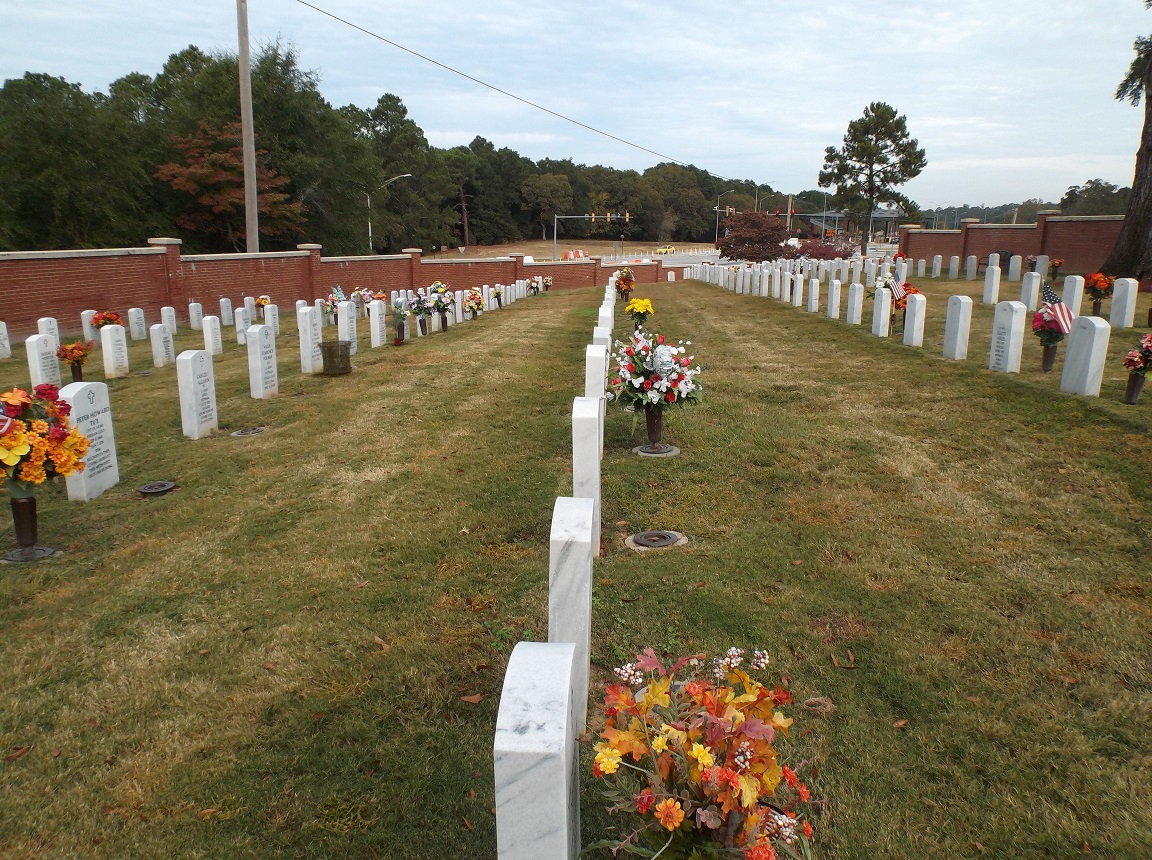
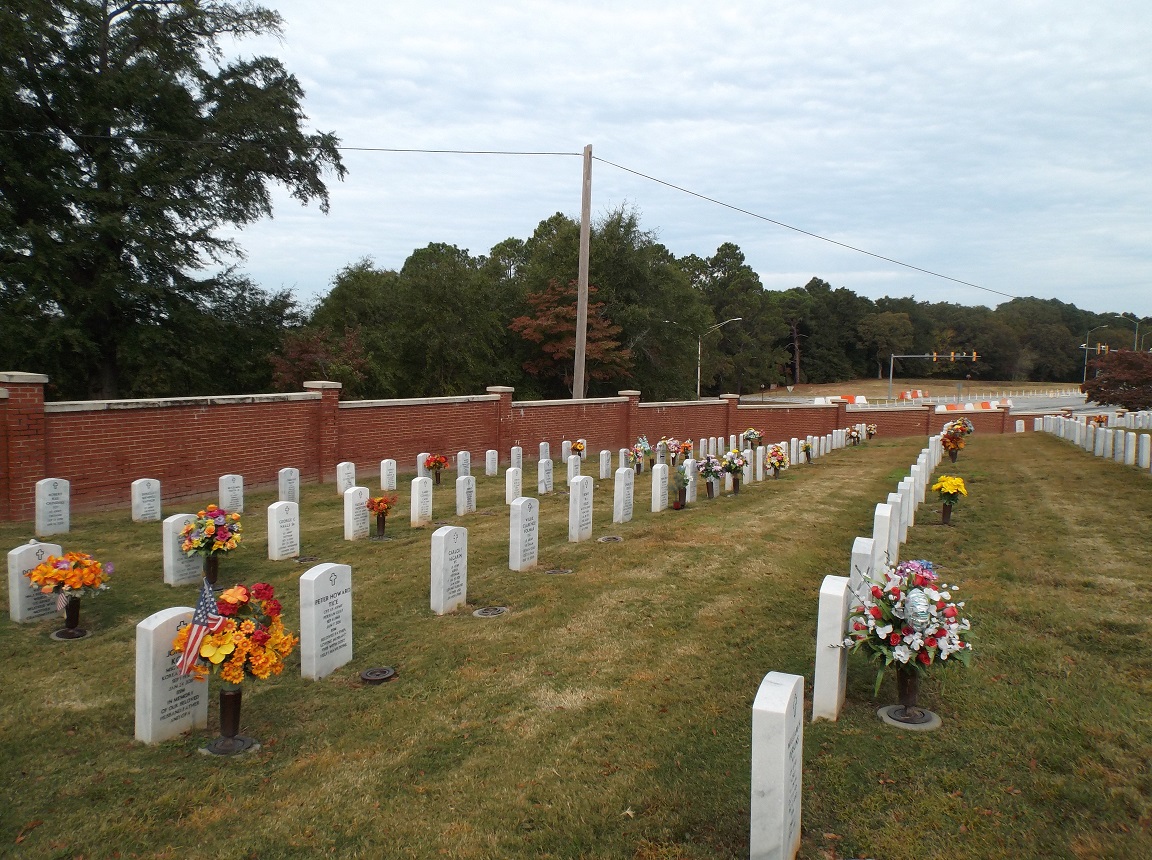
basket: present [317,340,352,374] -> none [586,508,620,543]

